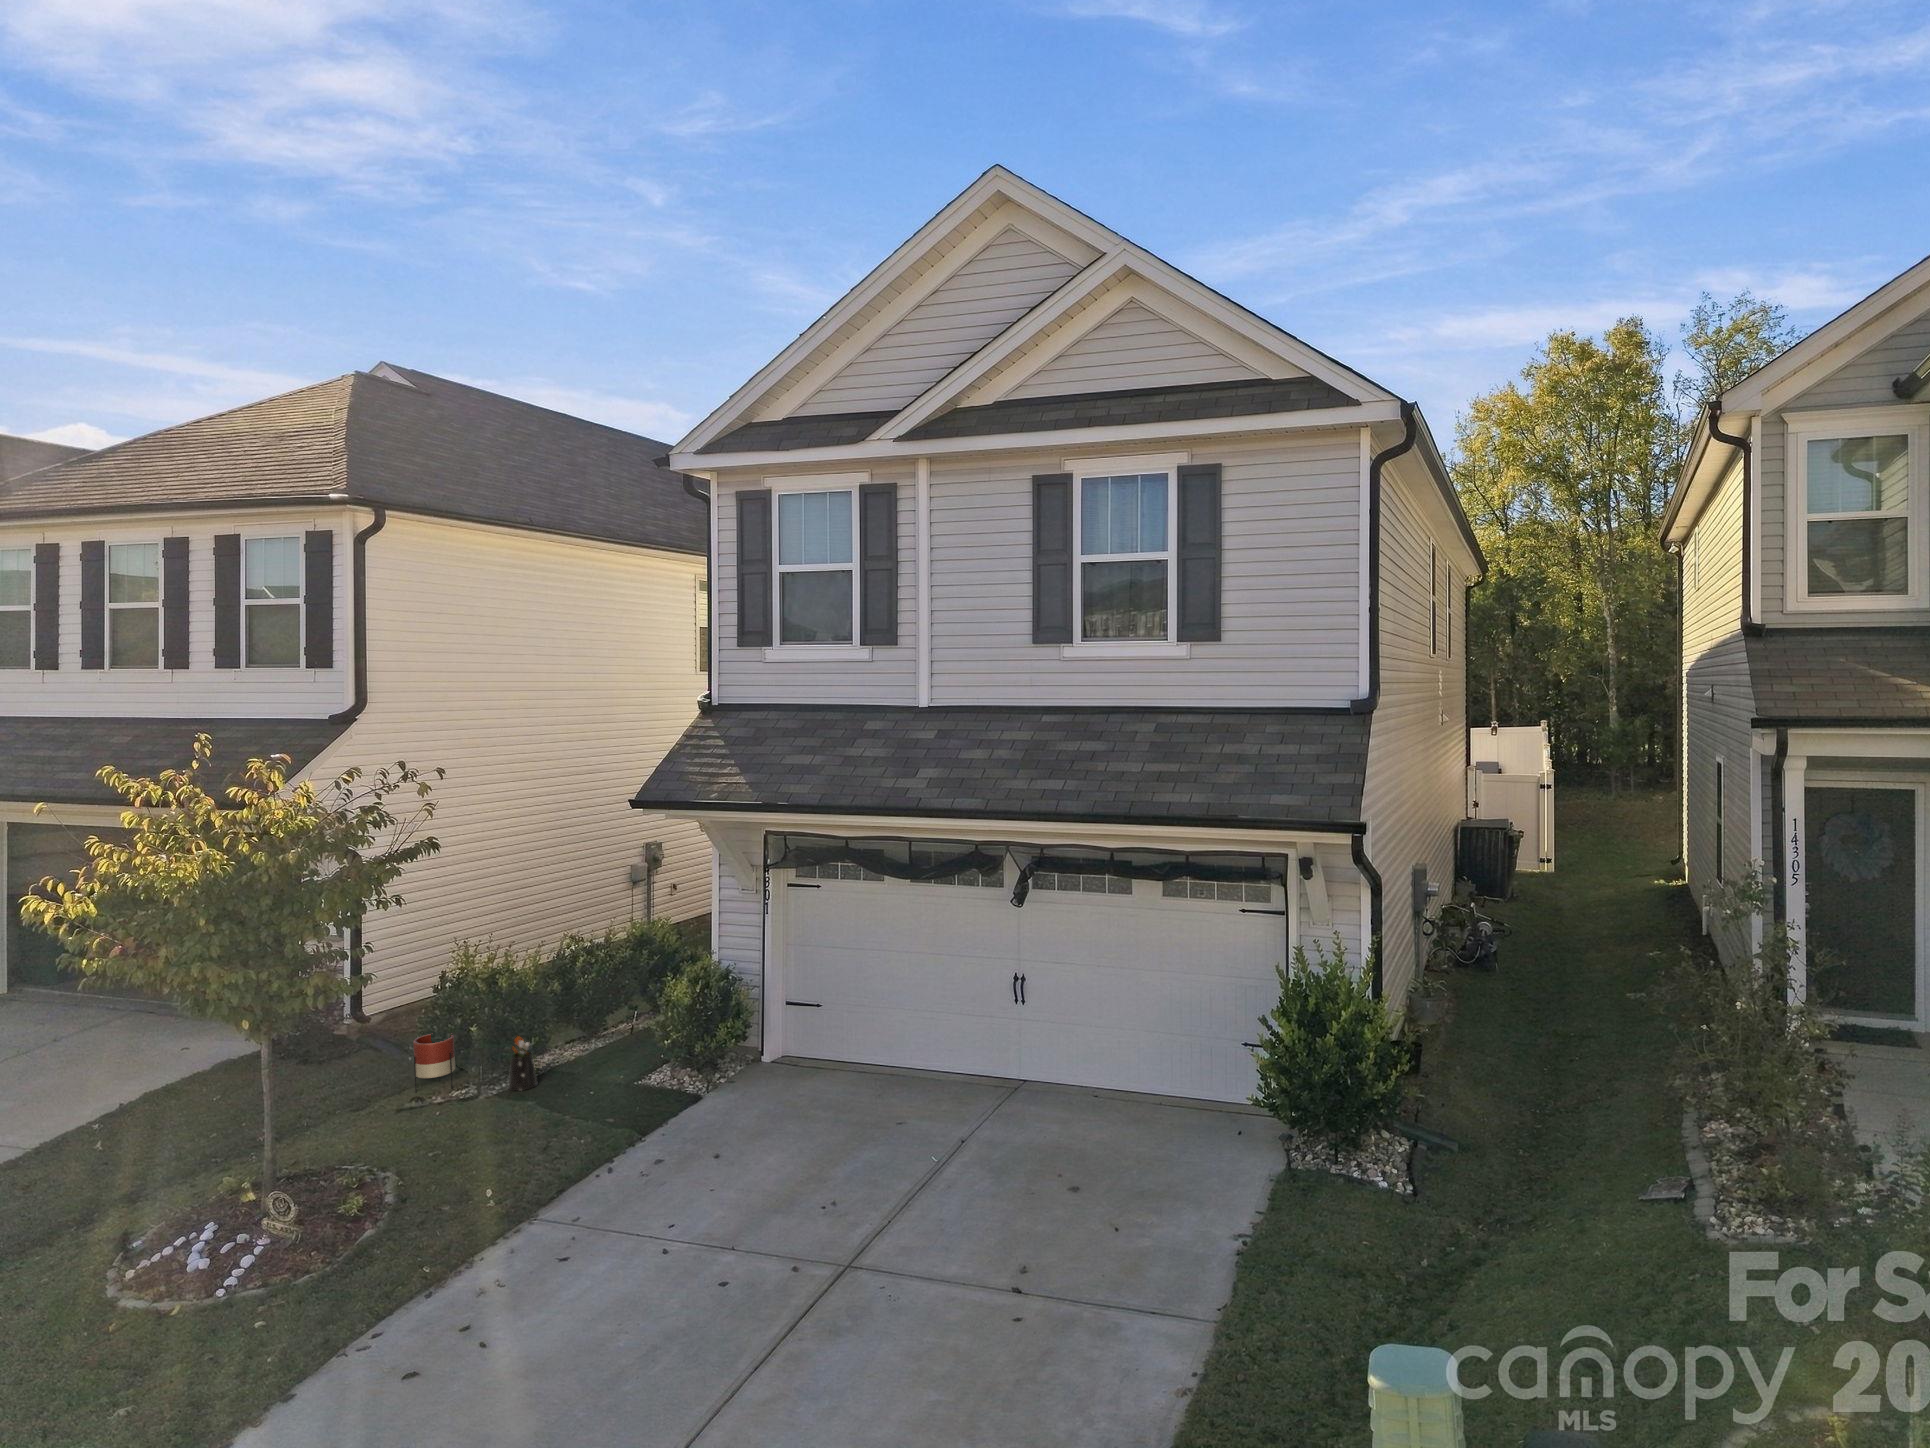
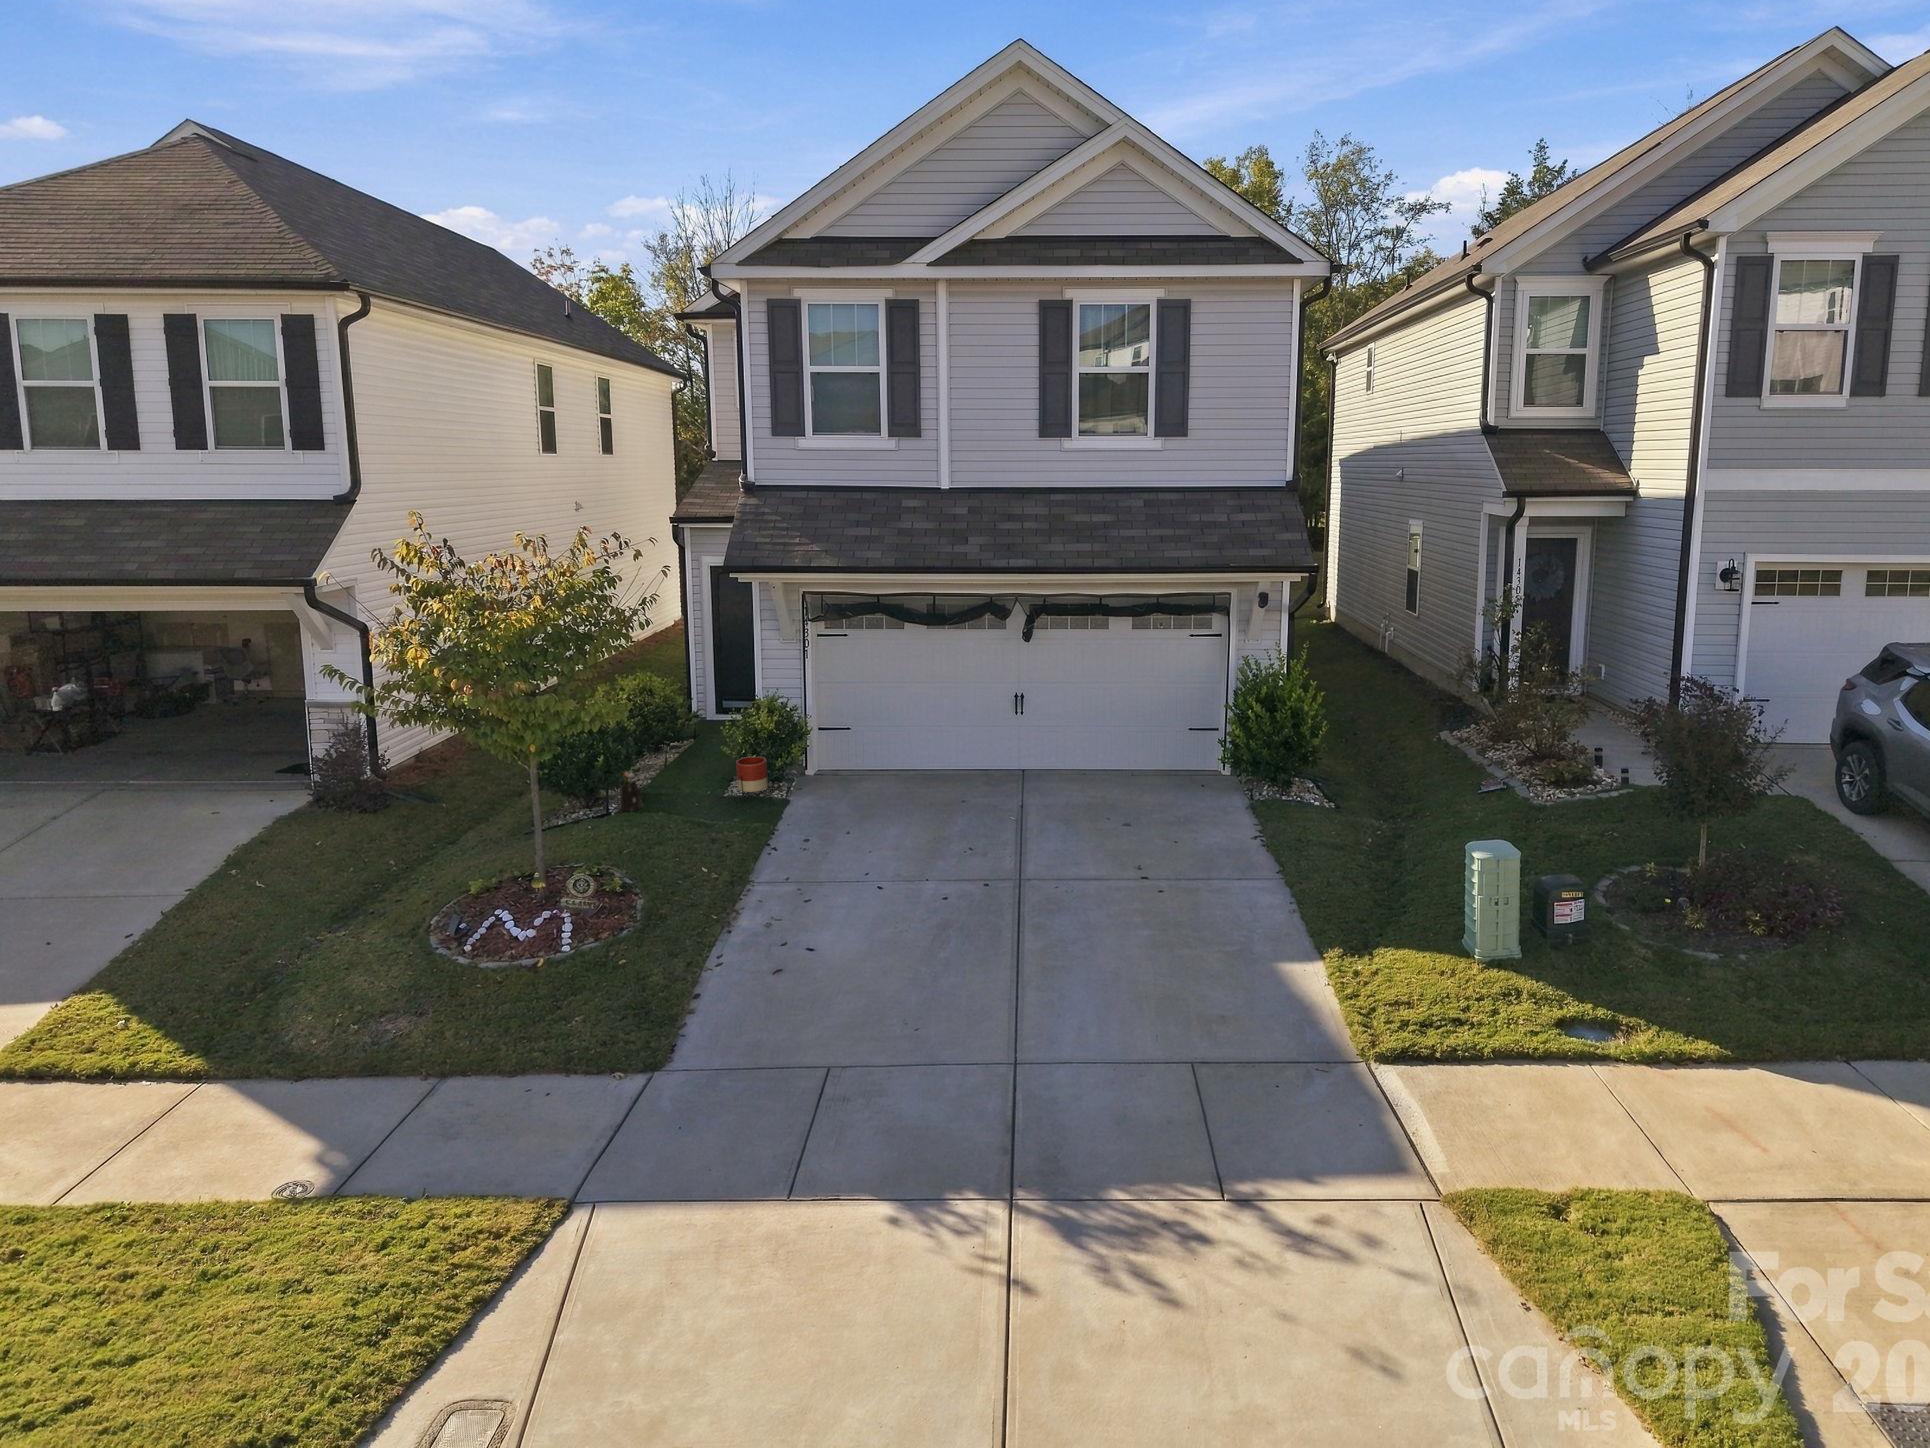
planter: present [413,1033,455,1093] -> present [736,756,770,804]

